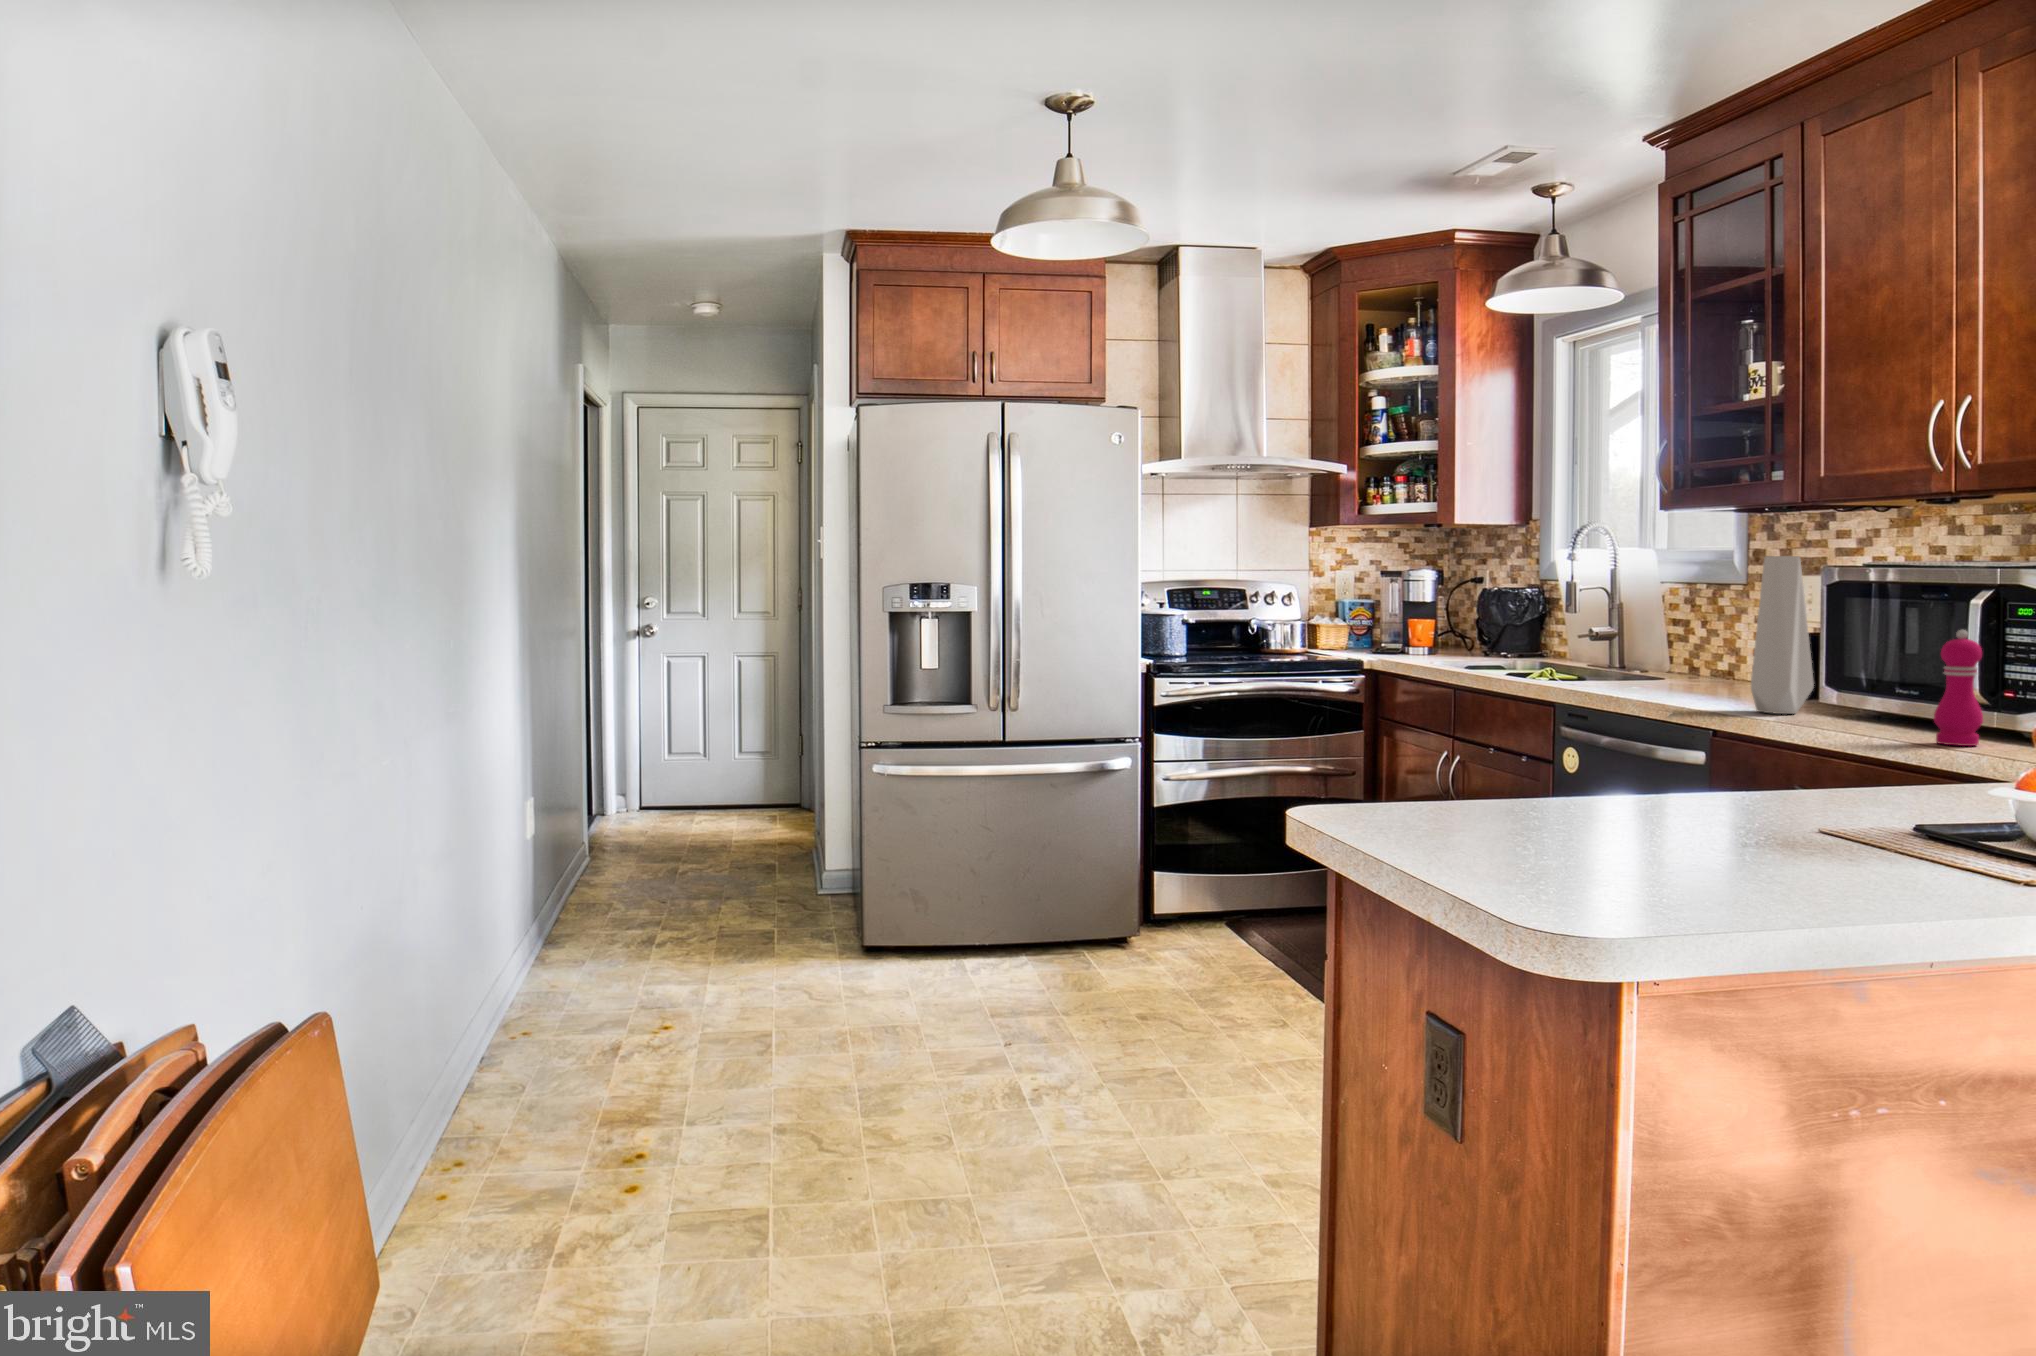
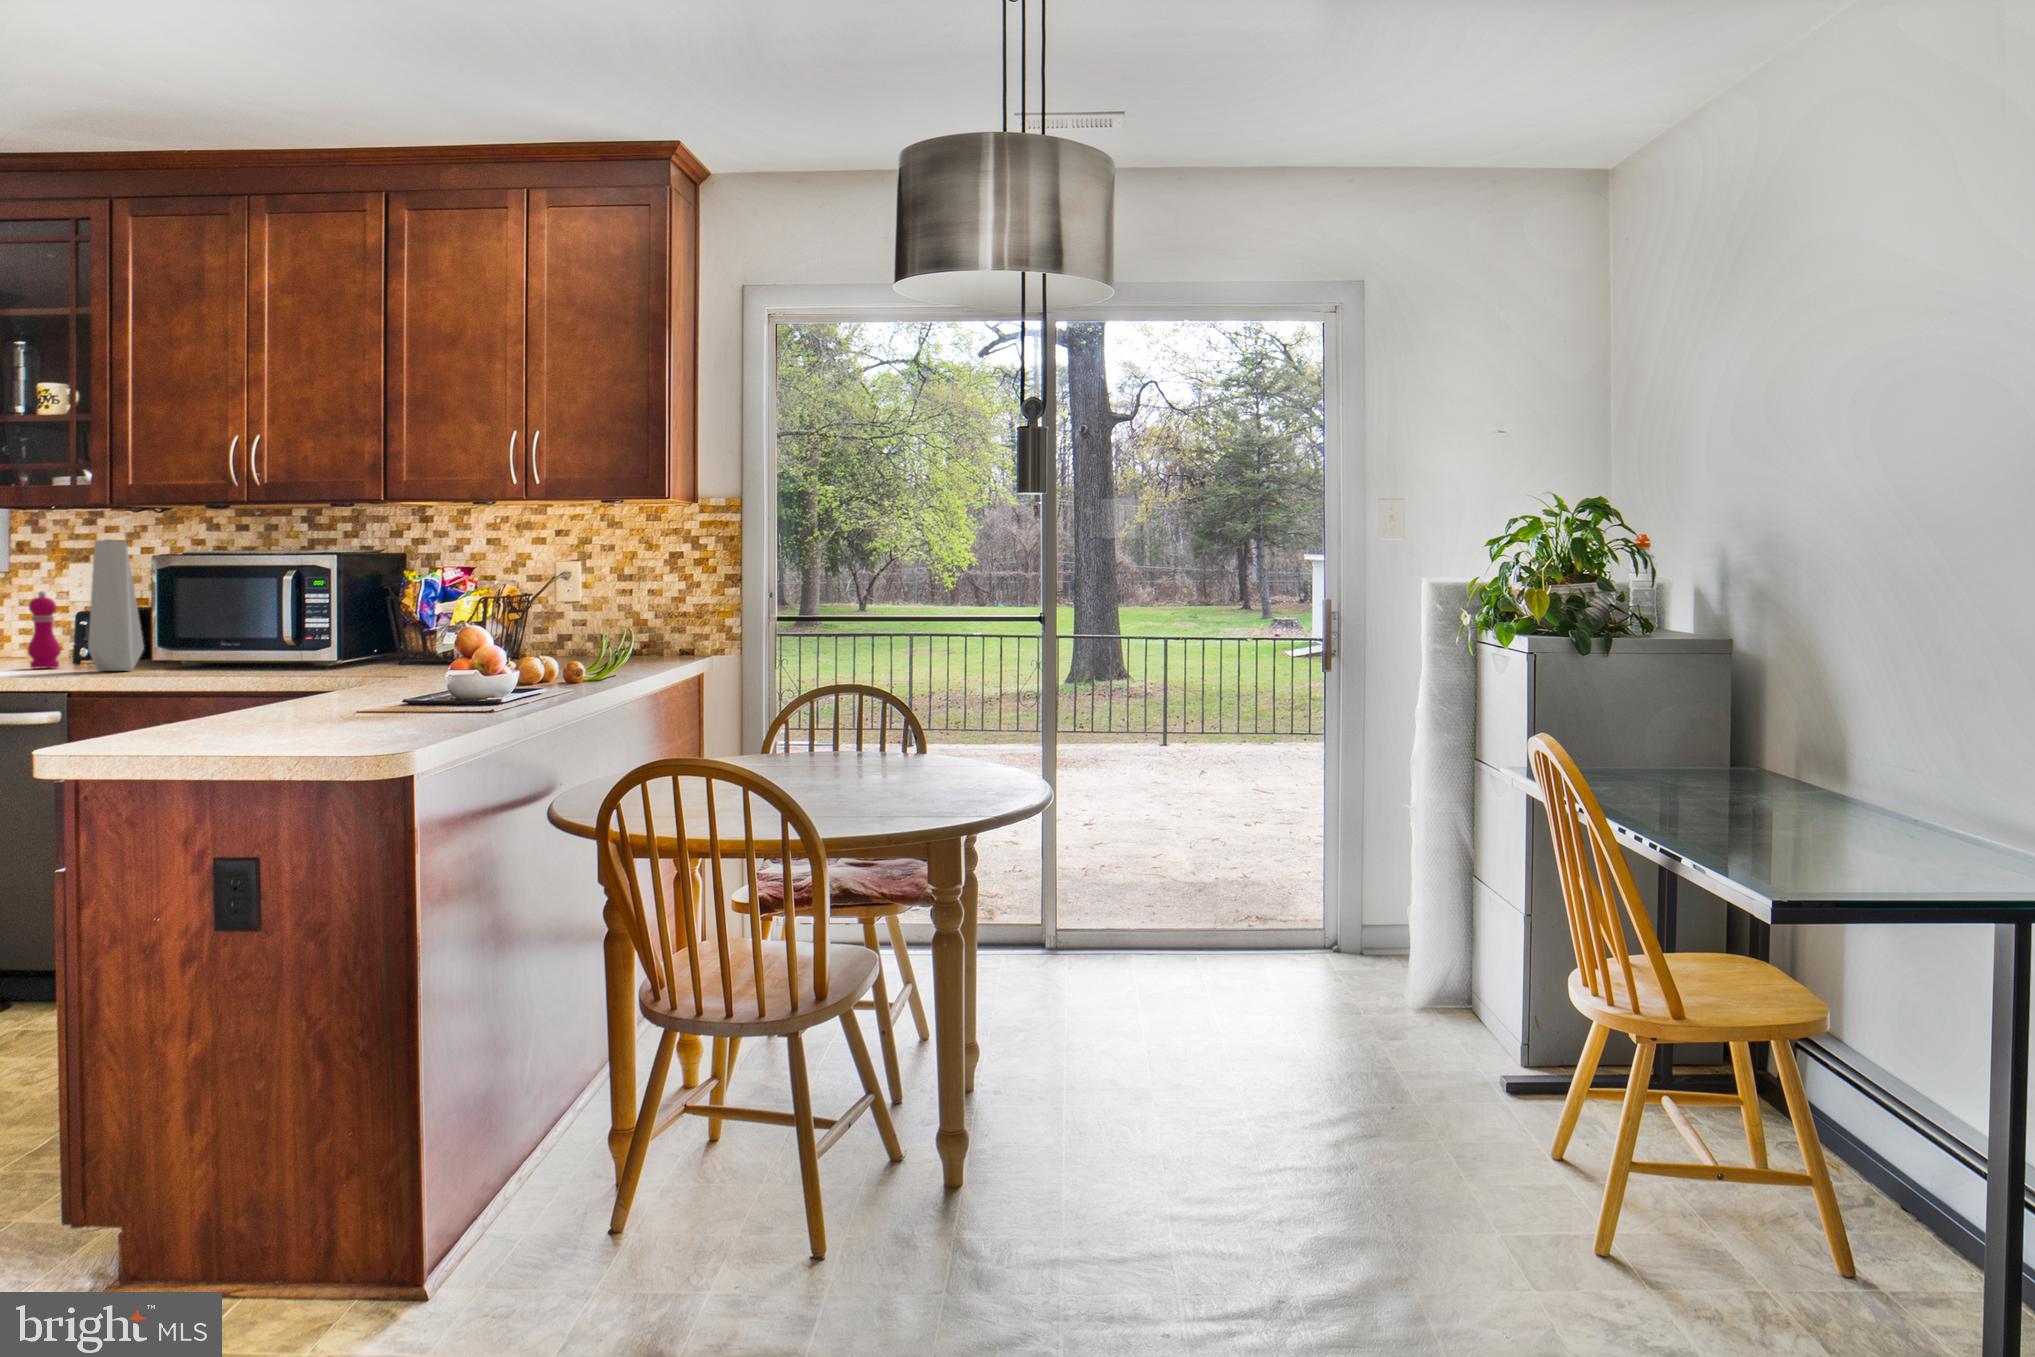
pepper mill: present [1934,630,1983,746] -> present [28,591,61,669]

